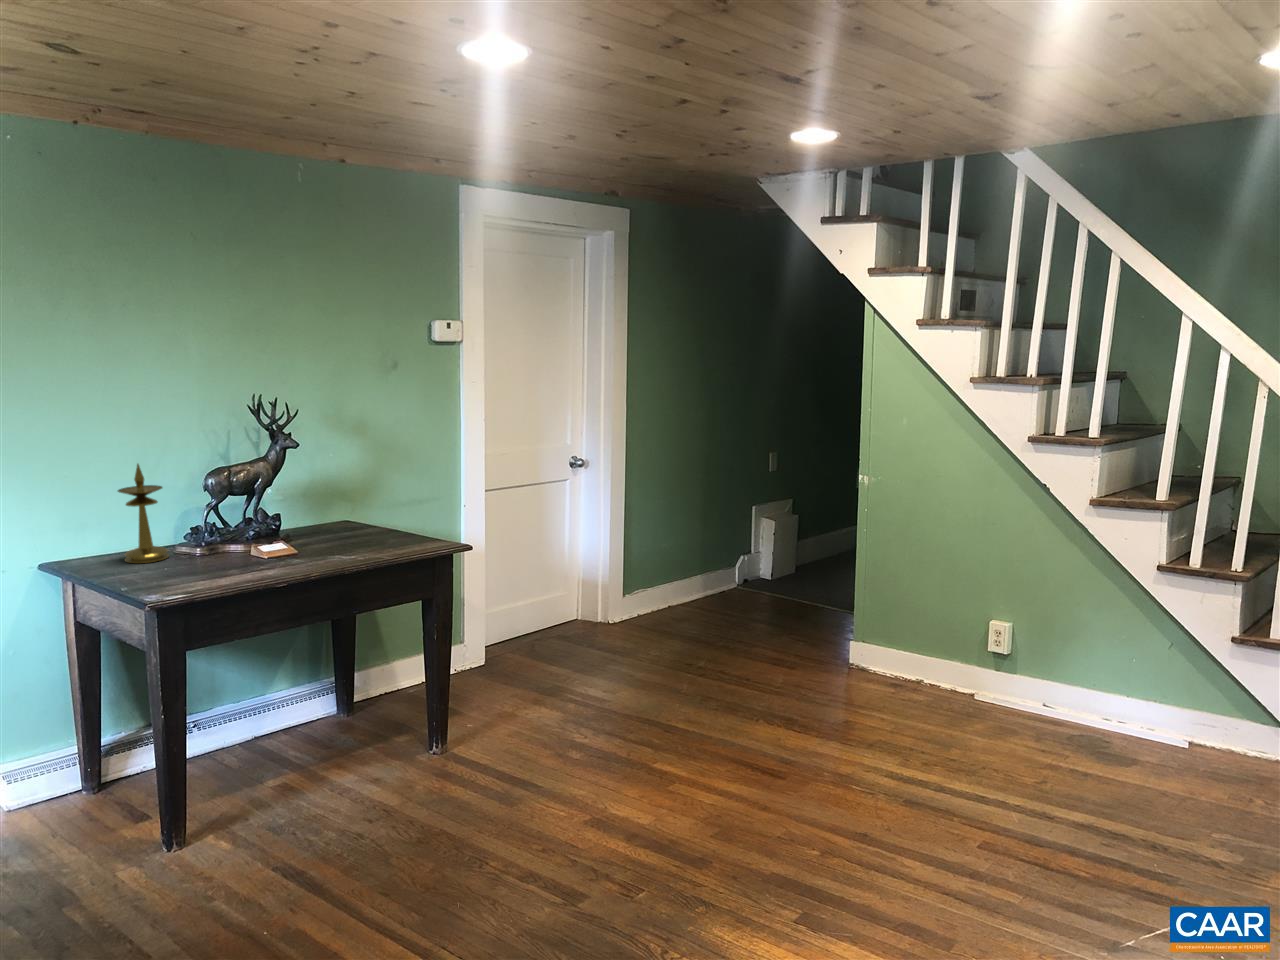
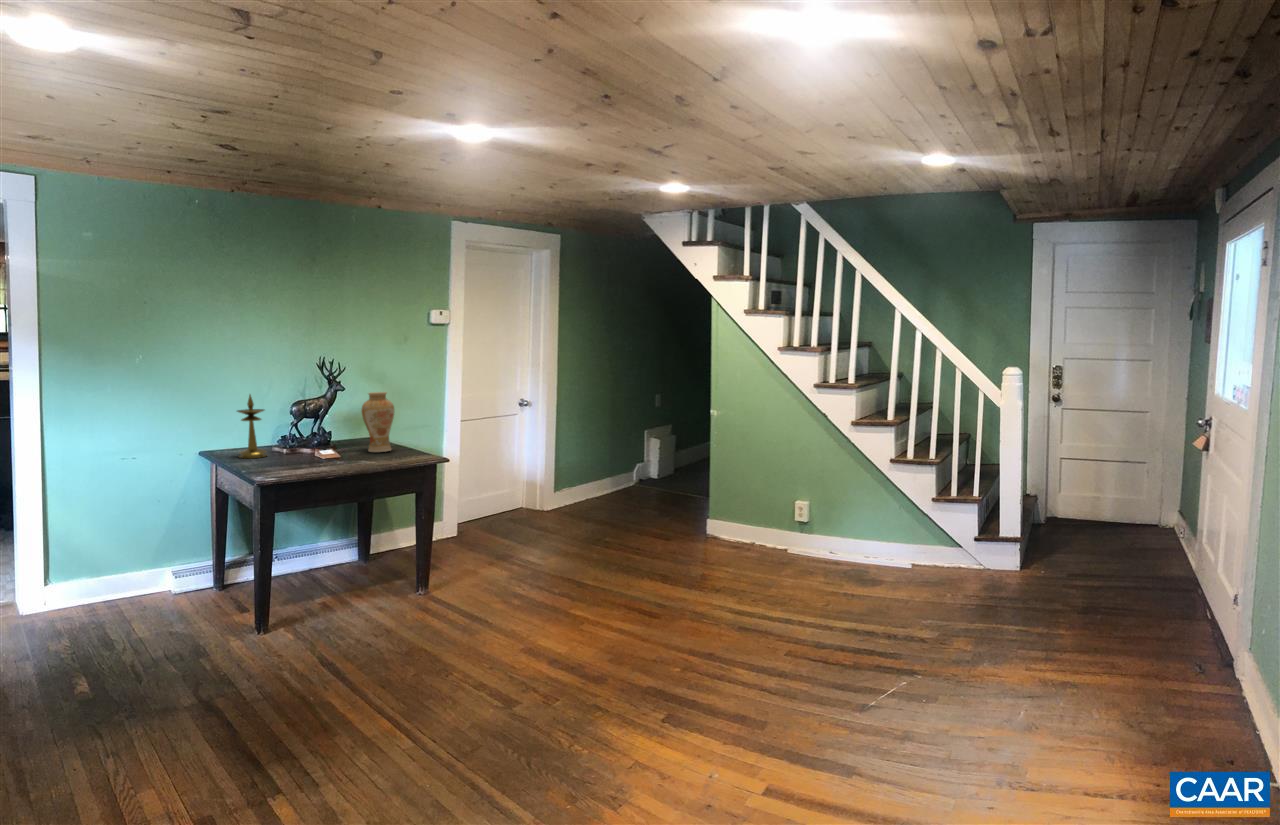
vase: none [312,455,363,550] -> present [362,392,394,452]

